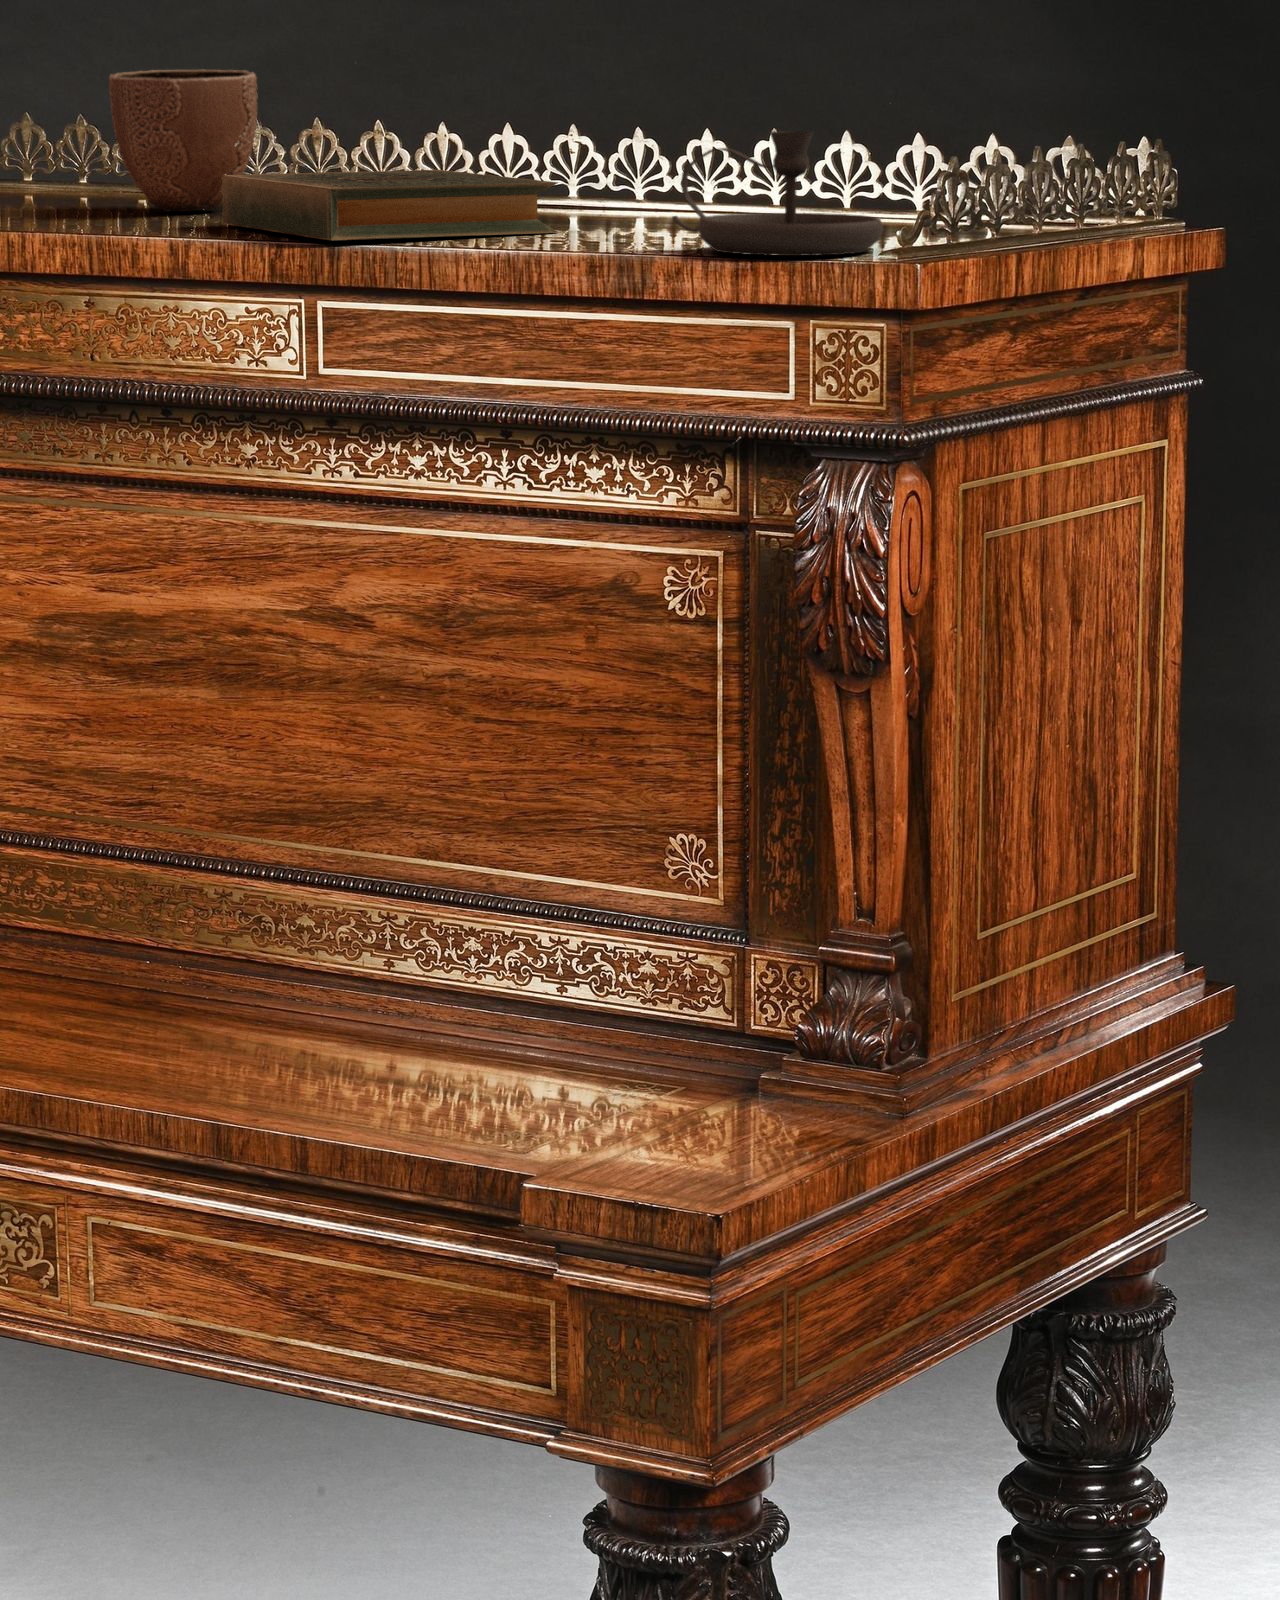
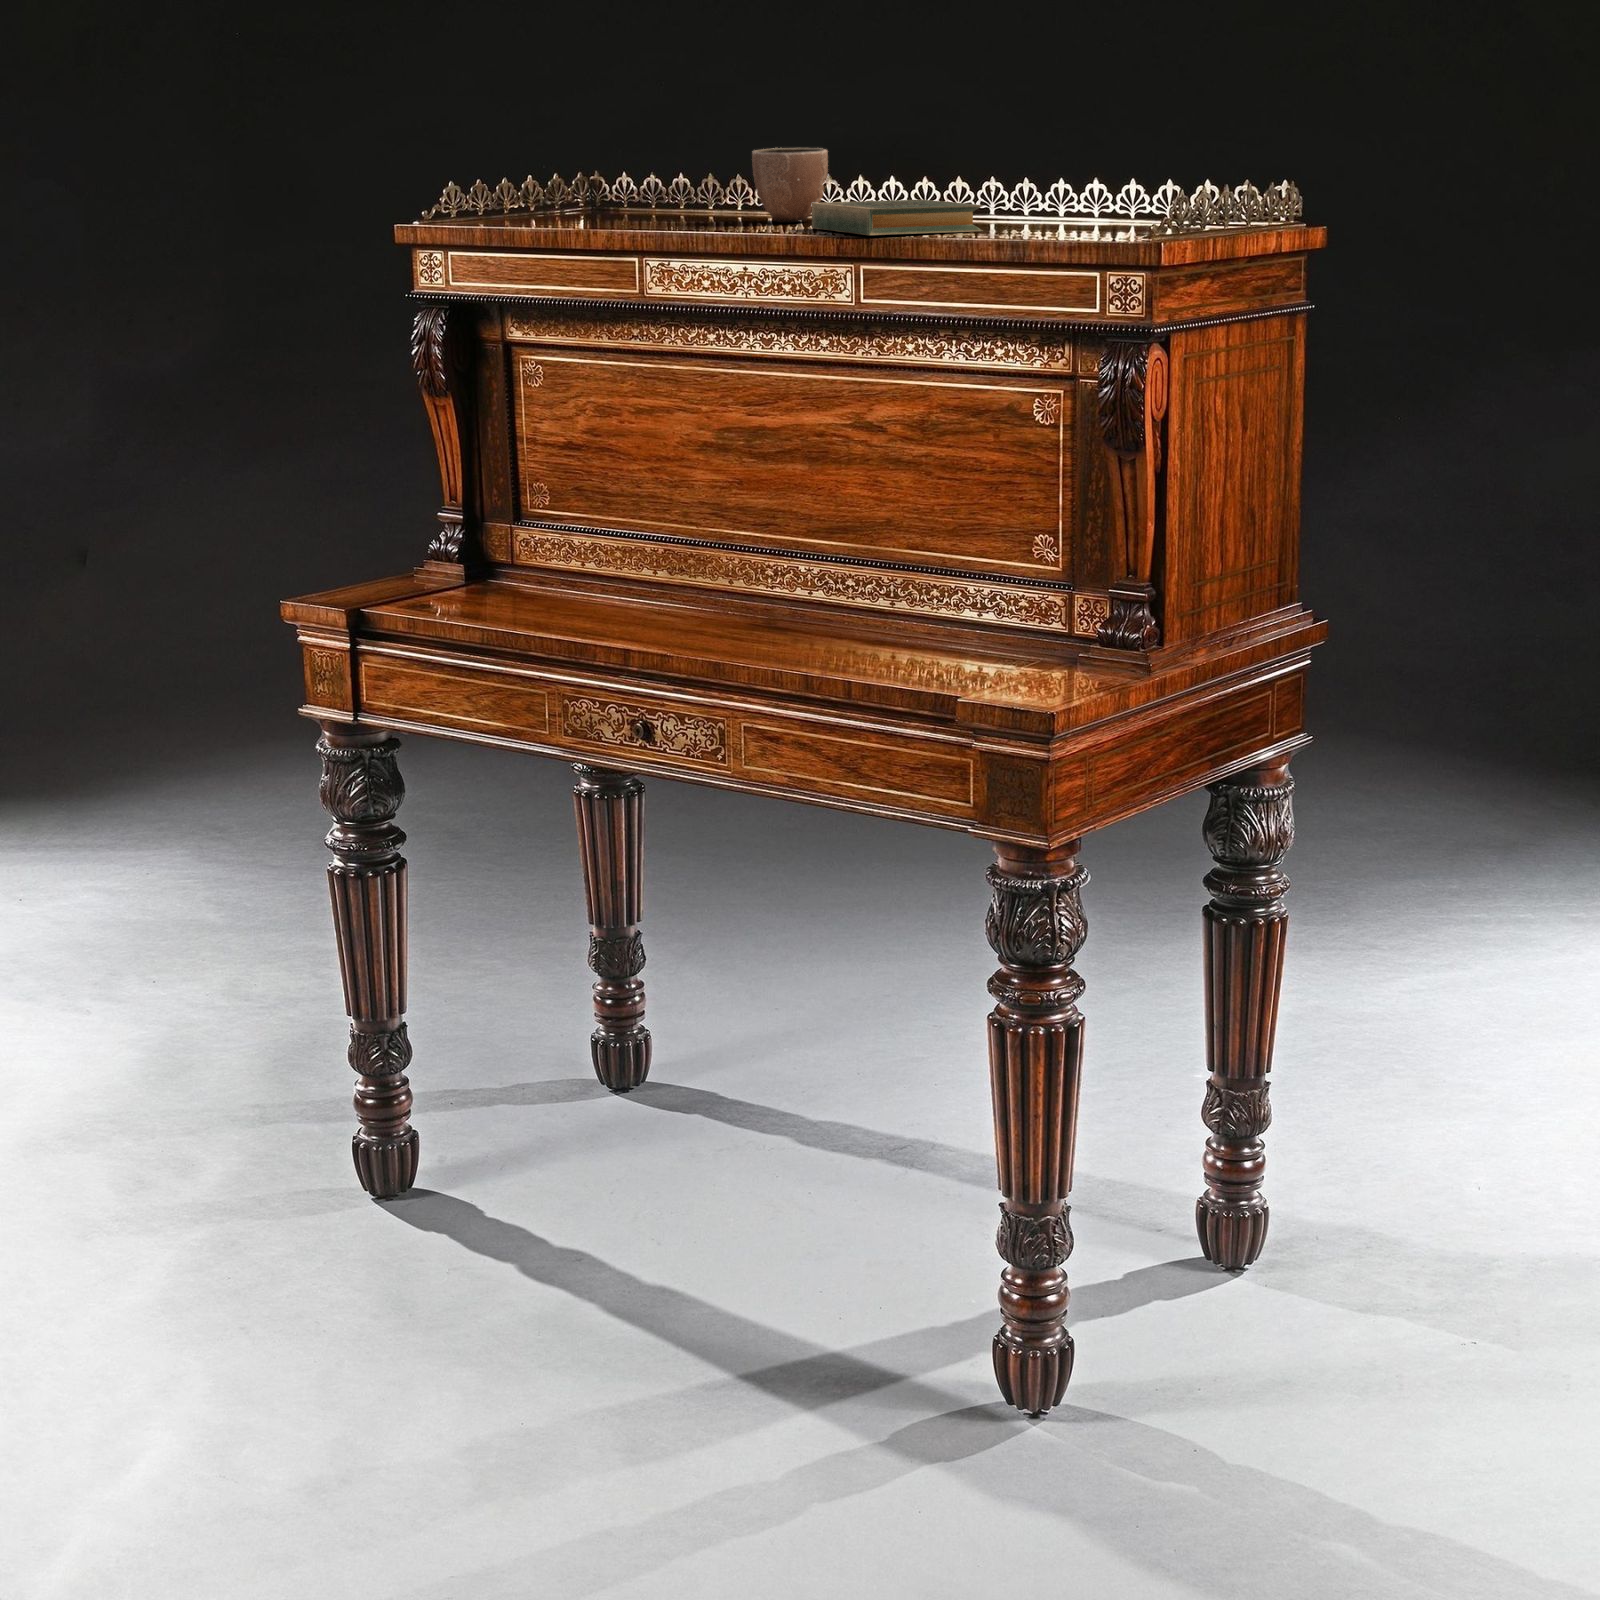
candlestick: present [672,131,883,256] -> none [1041,178,1147,241]

